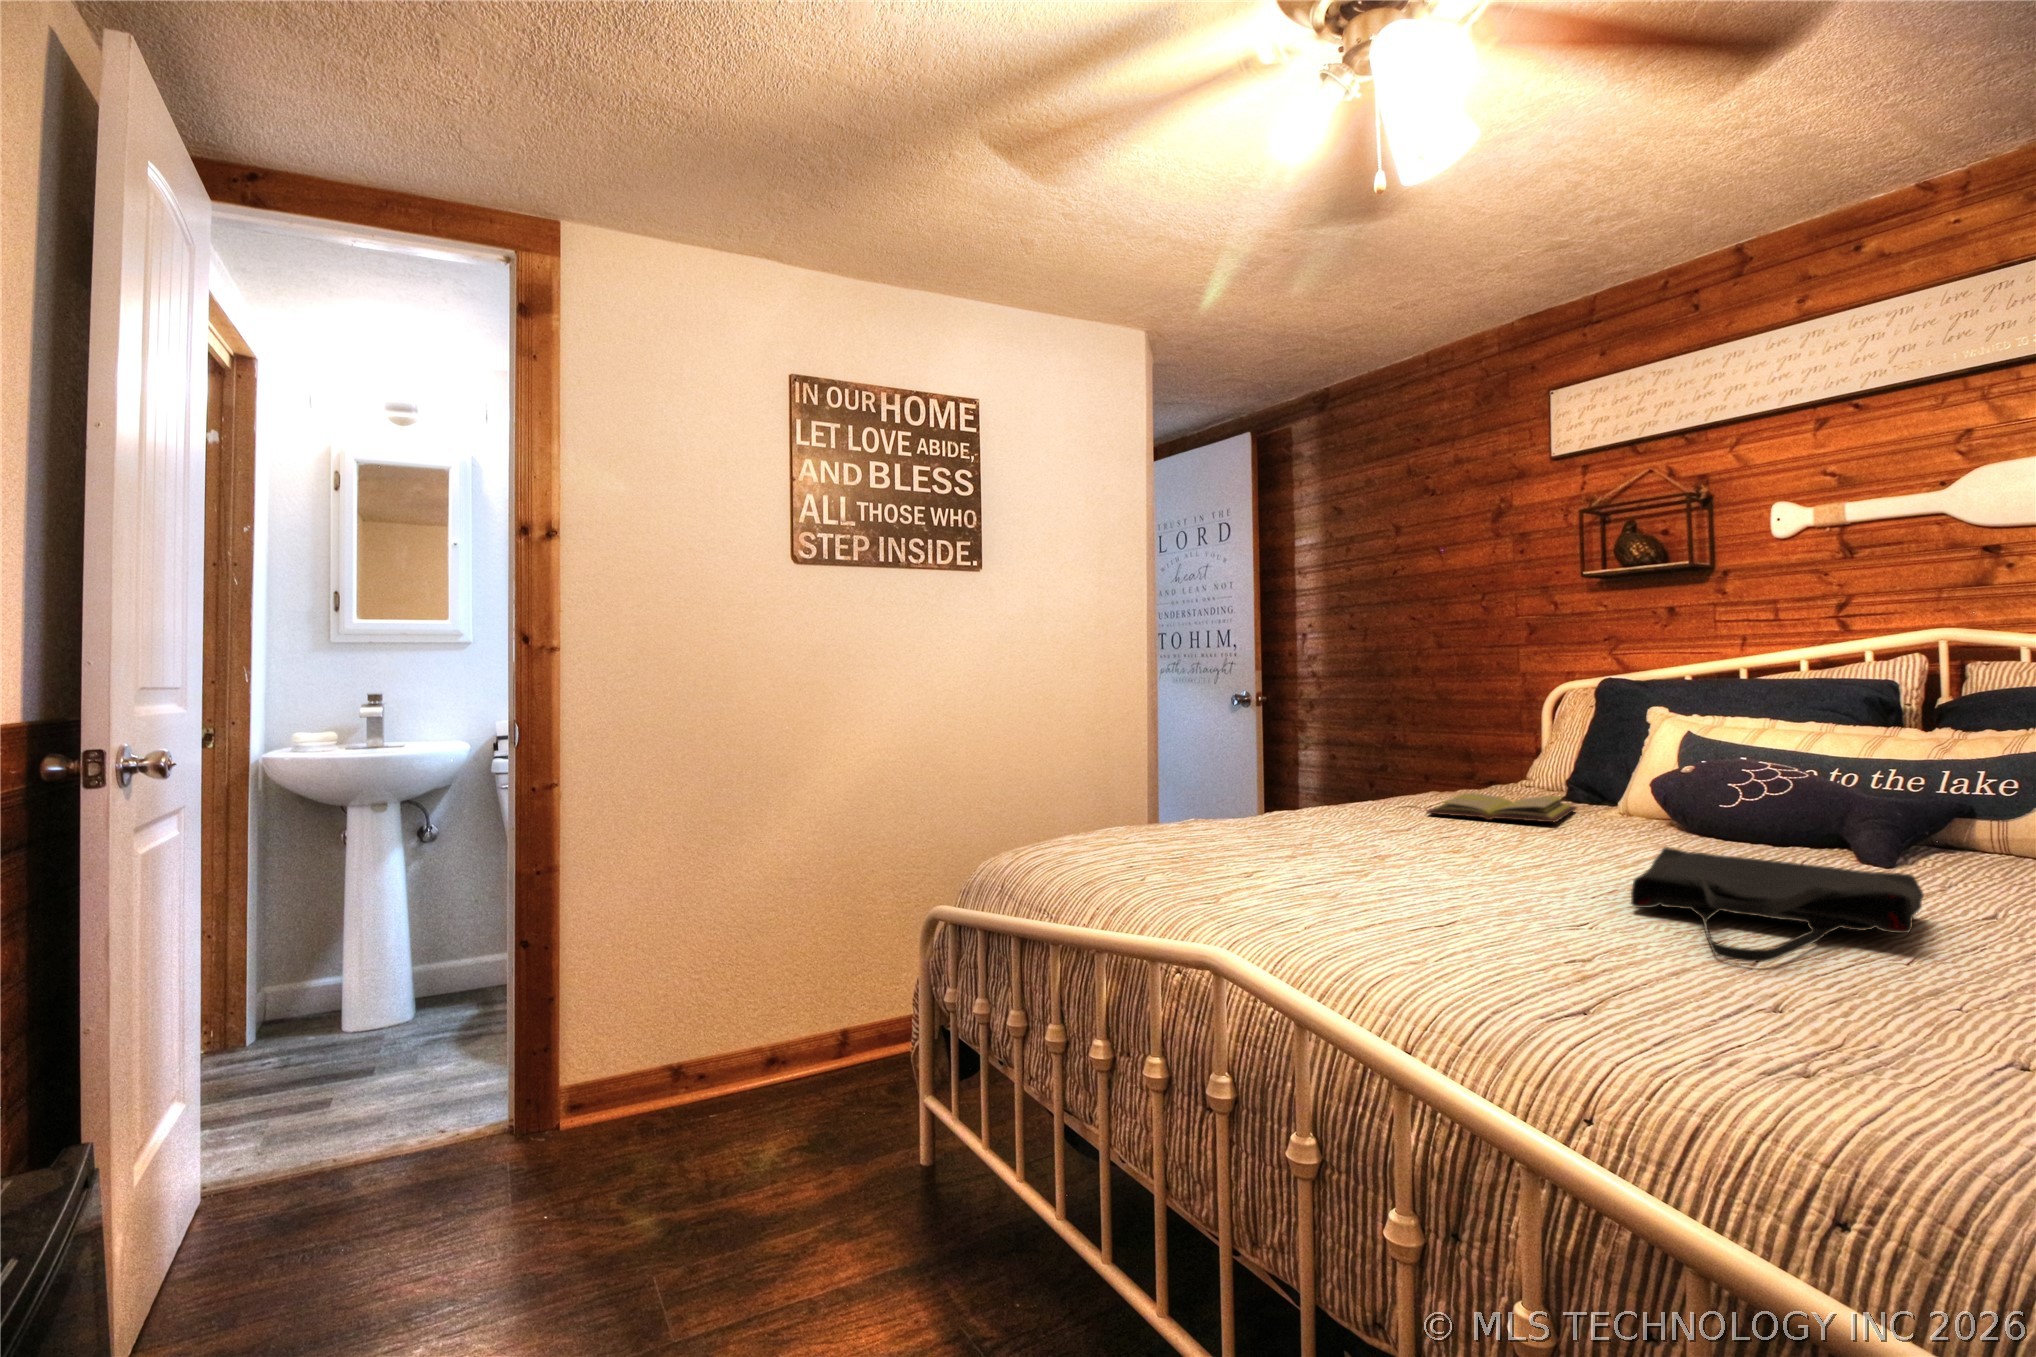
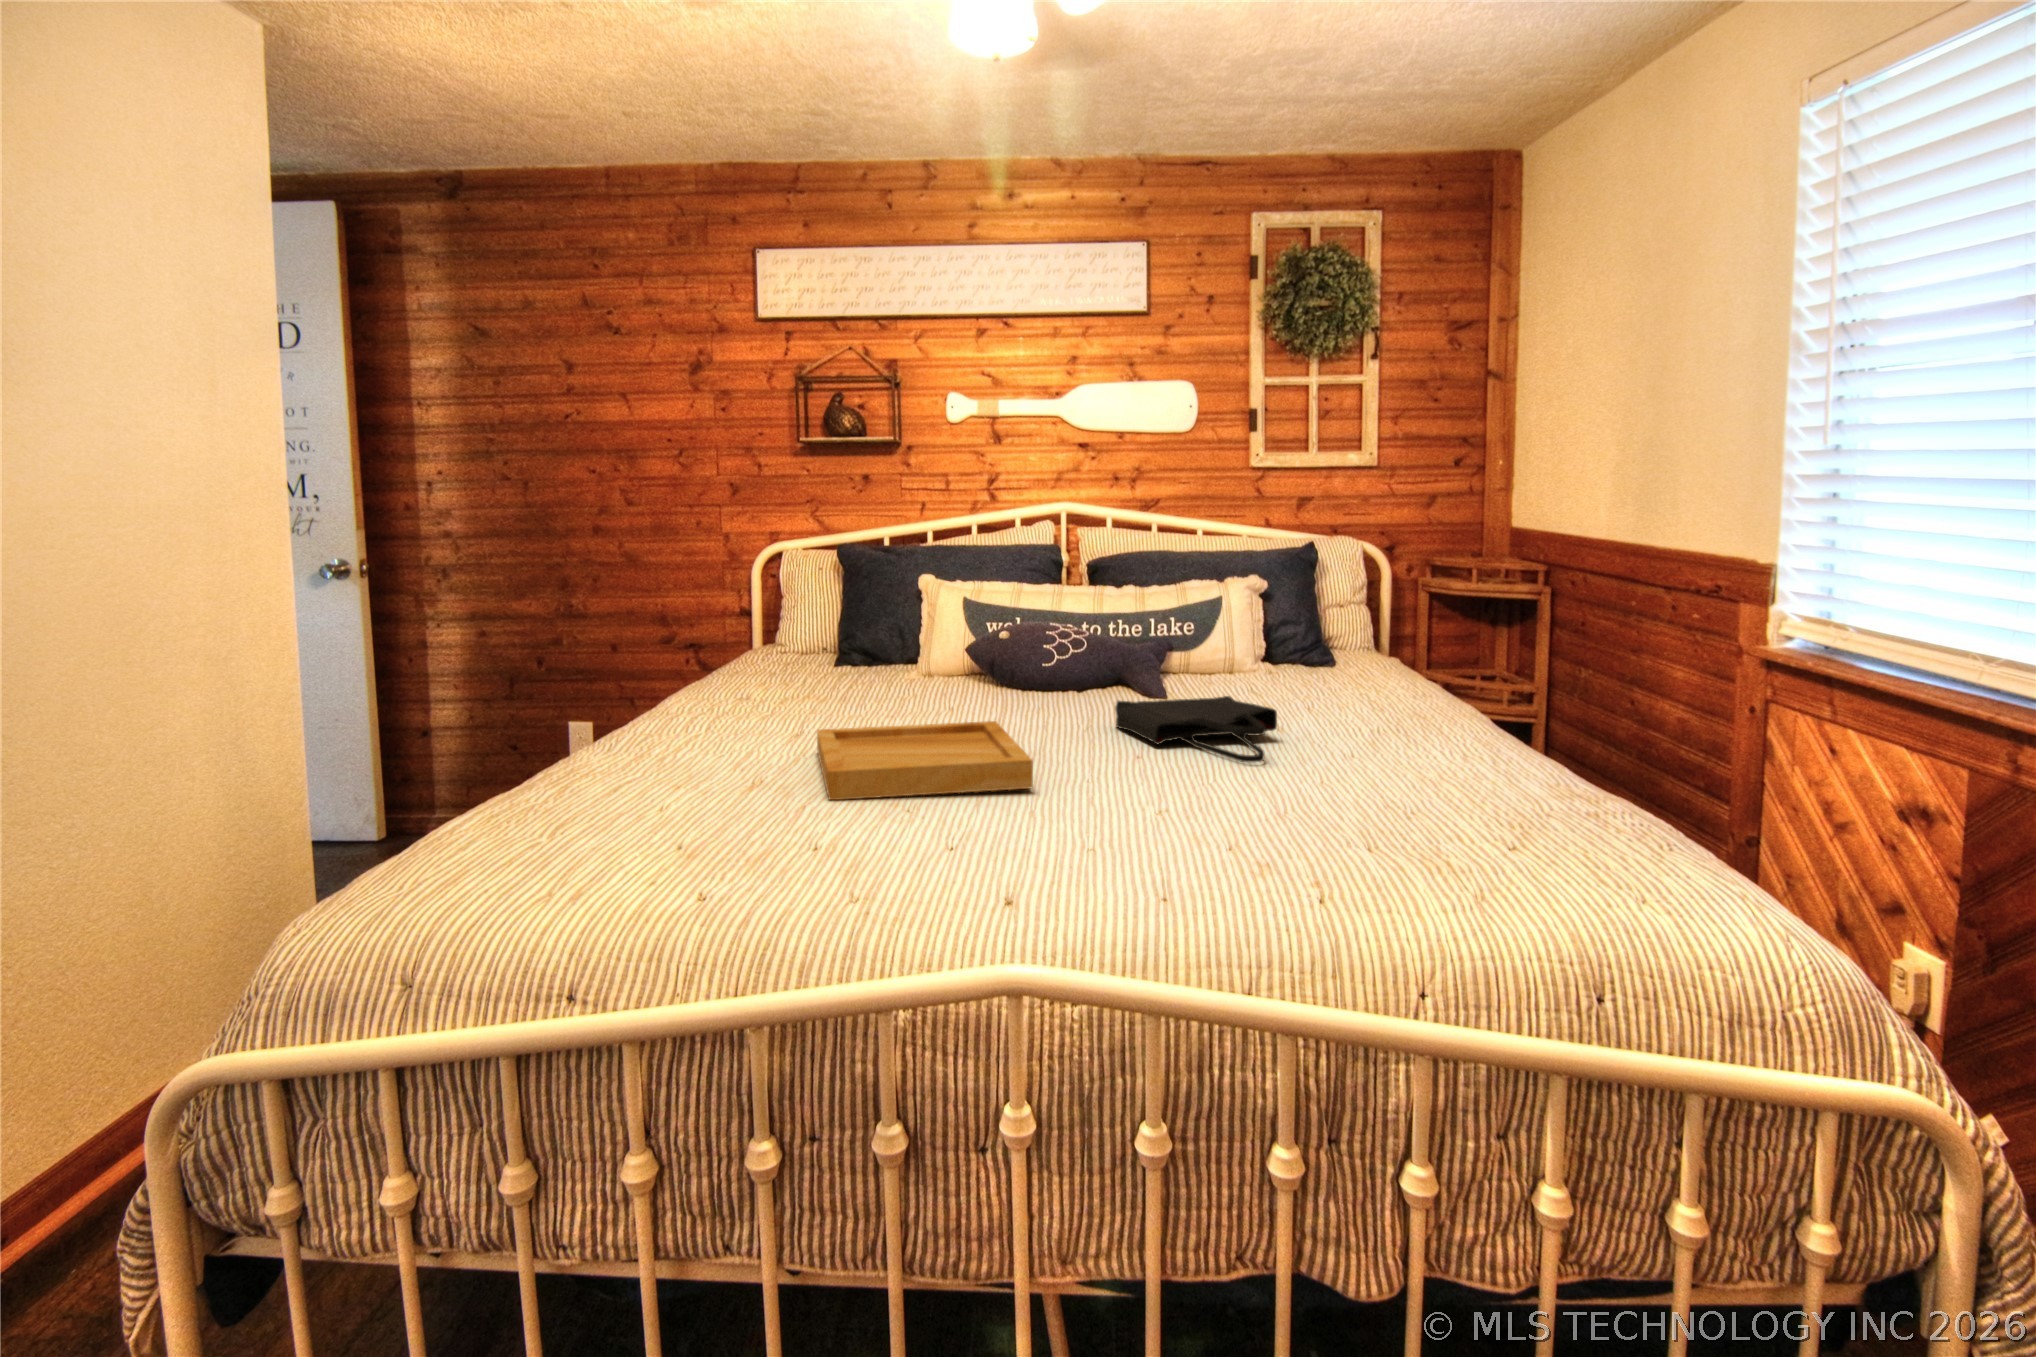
diary: present [1426,793,1576,823] -> none [823,666,952,700]
tray: none [1120,816,1424,900] -> present [817,721,1033,800]

